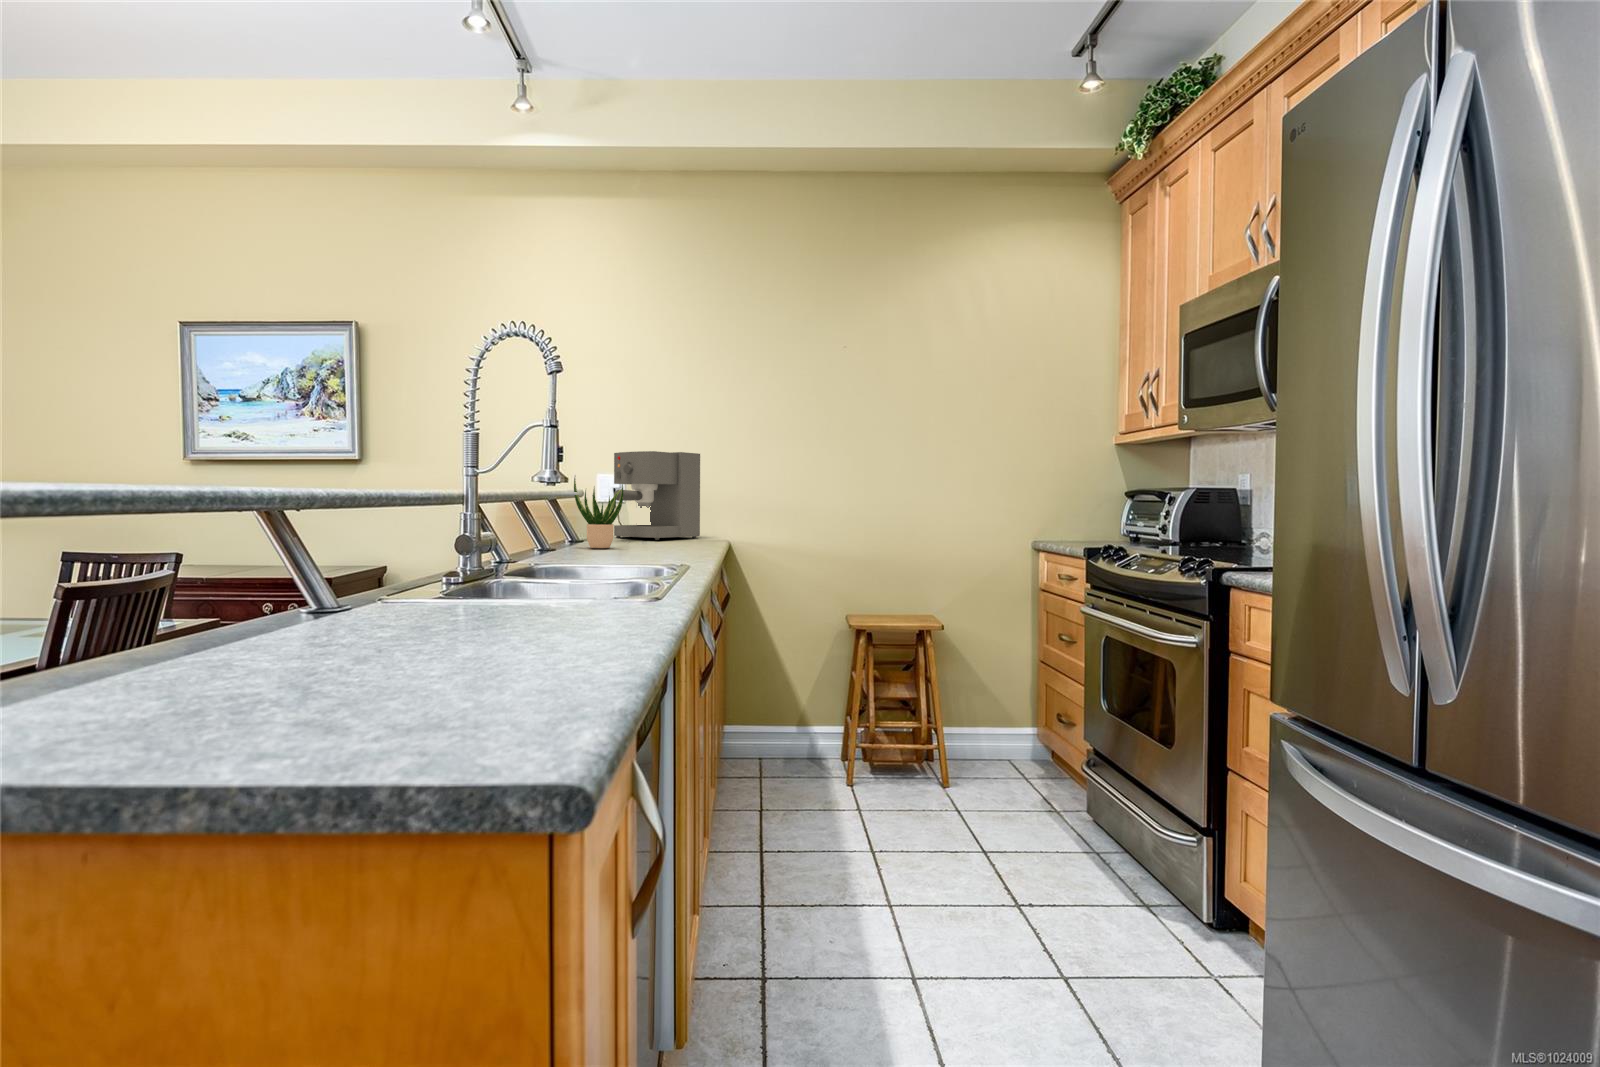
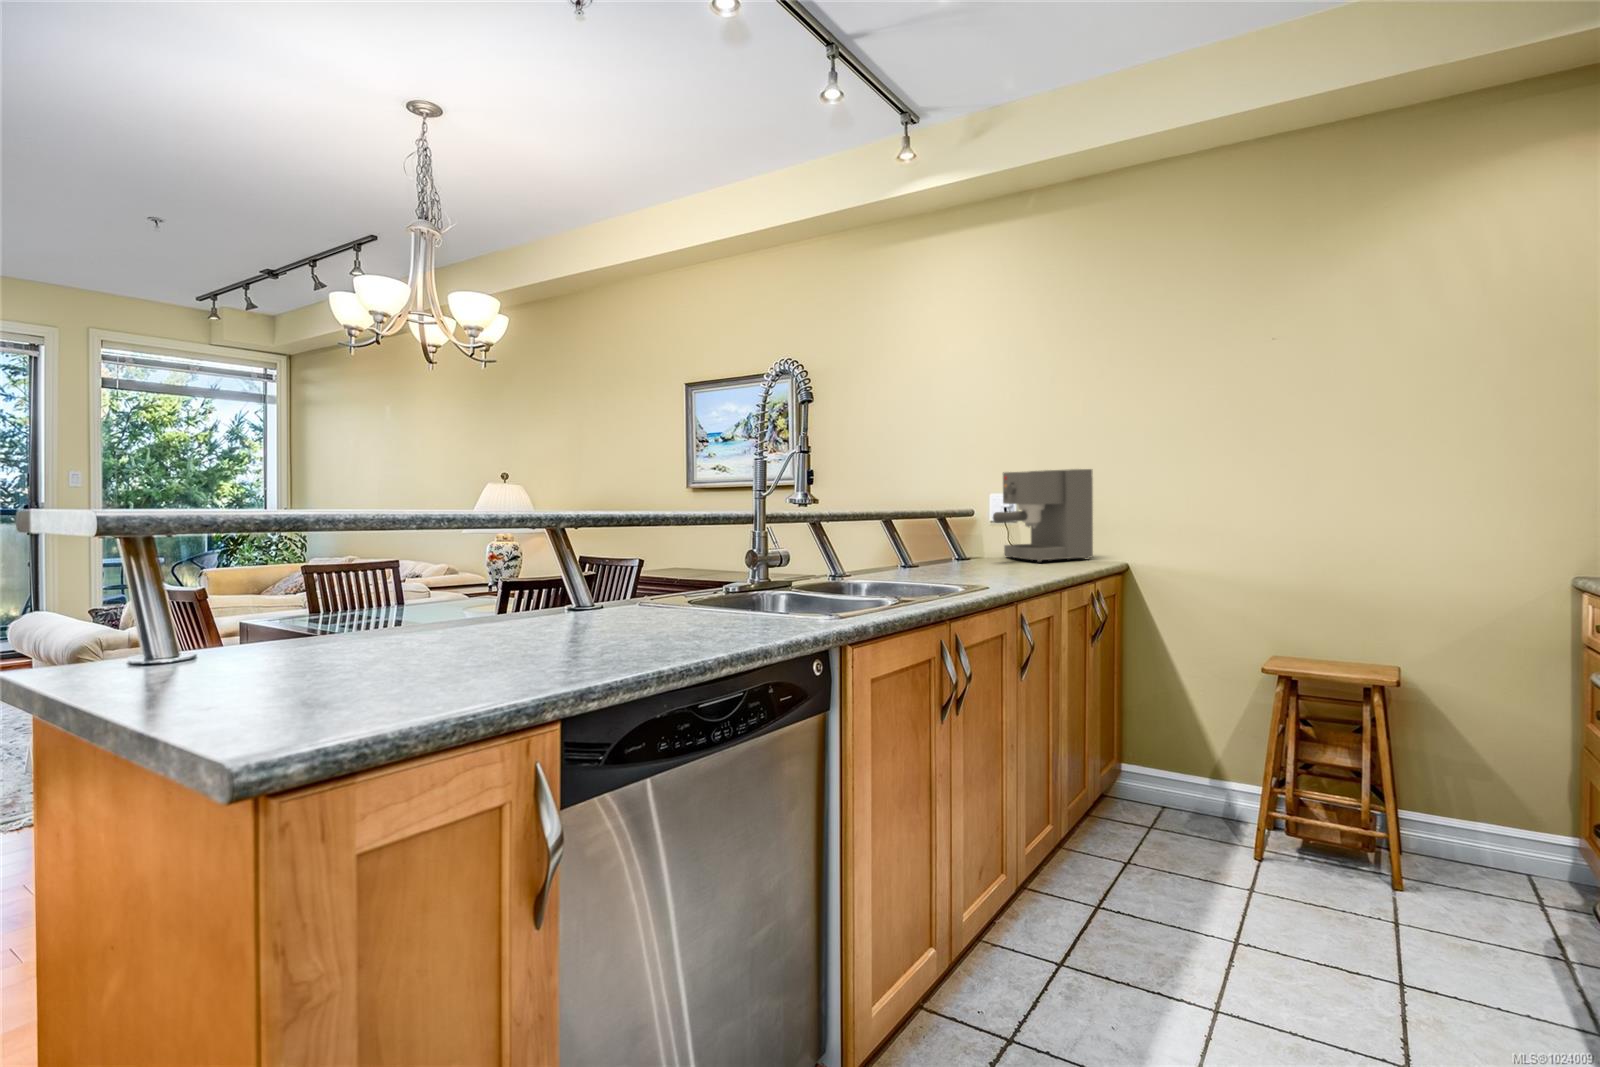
potted plant: present [574,476,623,548] -> none [941,502,989,574]

